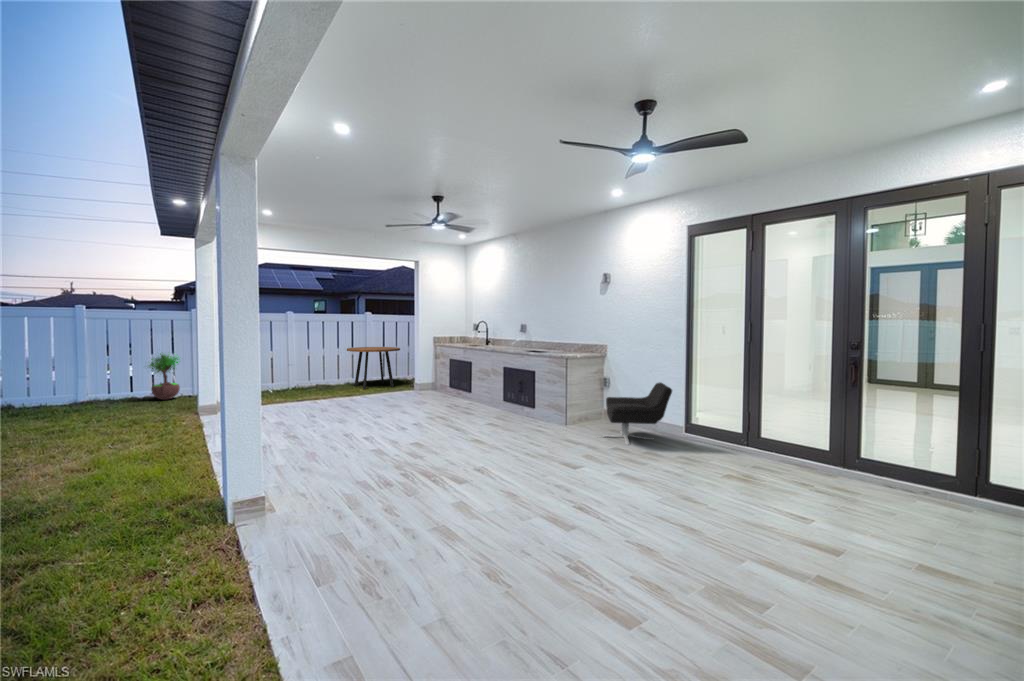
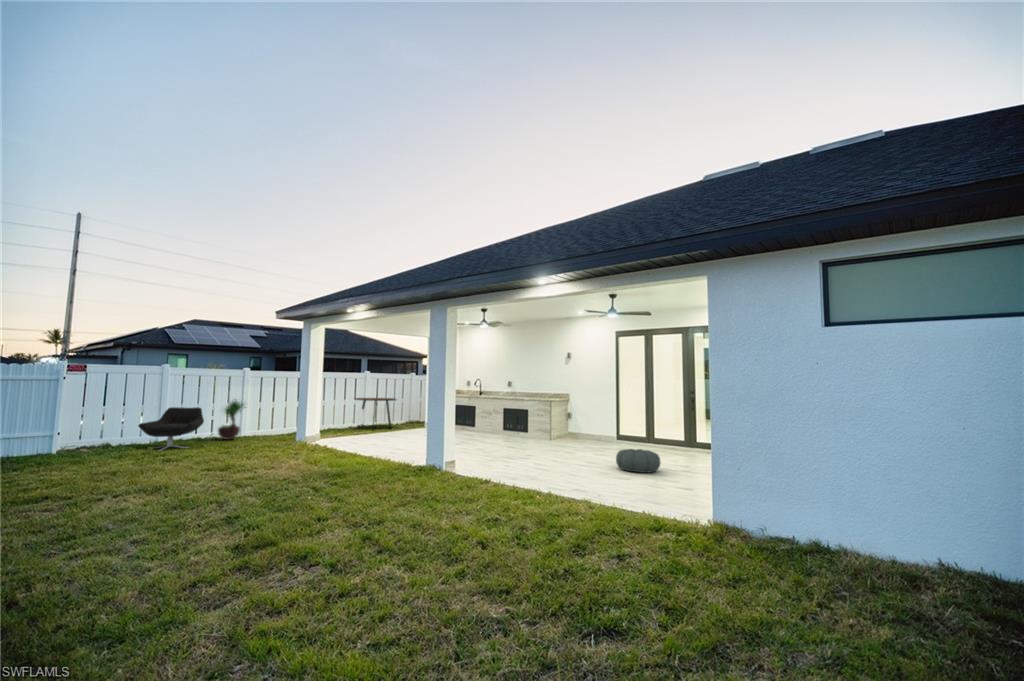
lounge chair: present [598,382,672,445] -> present [138,407,204,451]
pouf: none [523,505,641,600] -> present [616,449,660,473]

